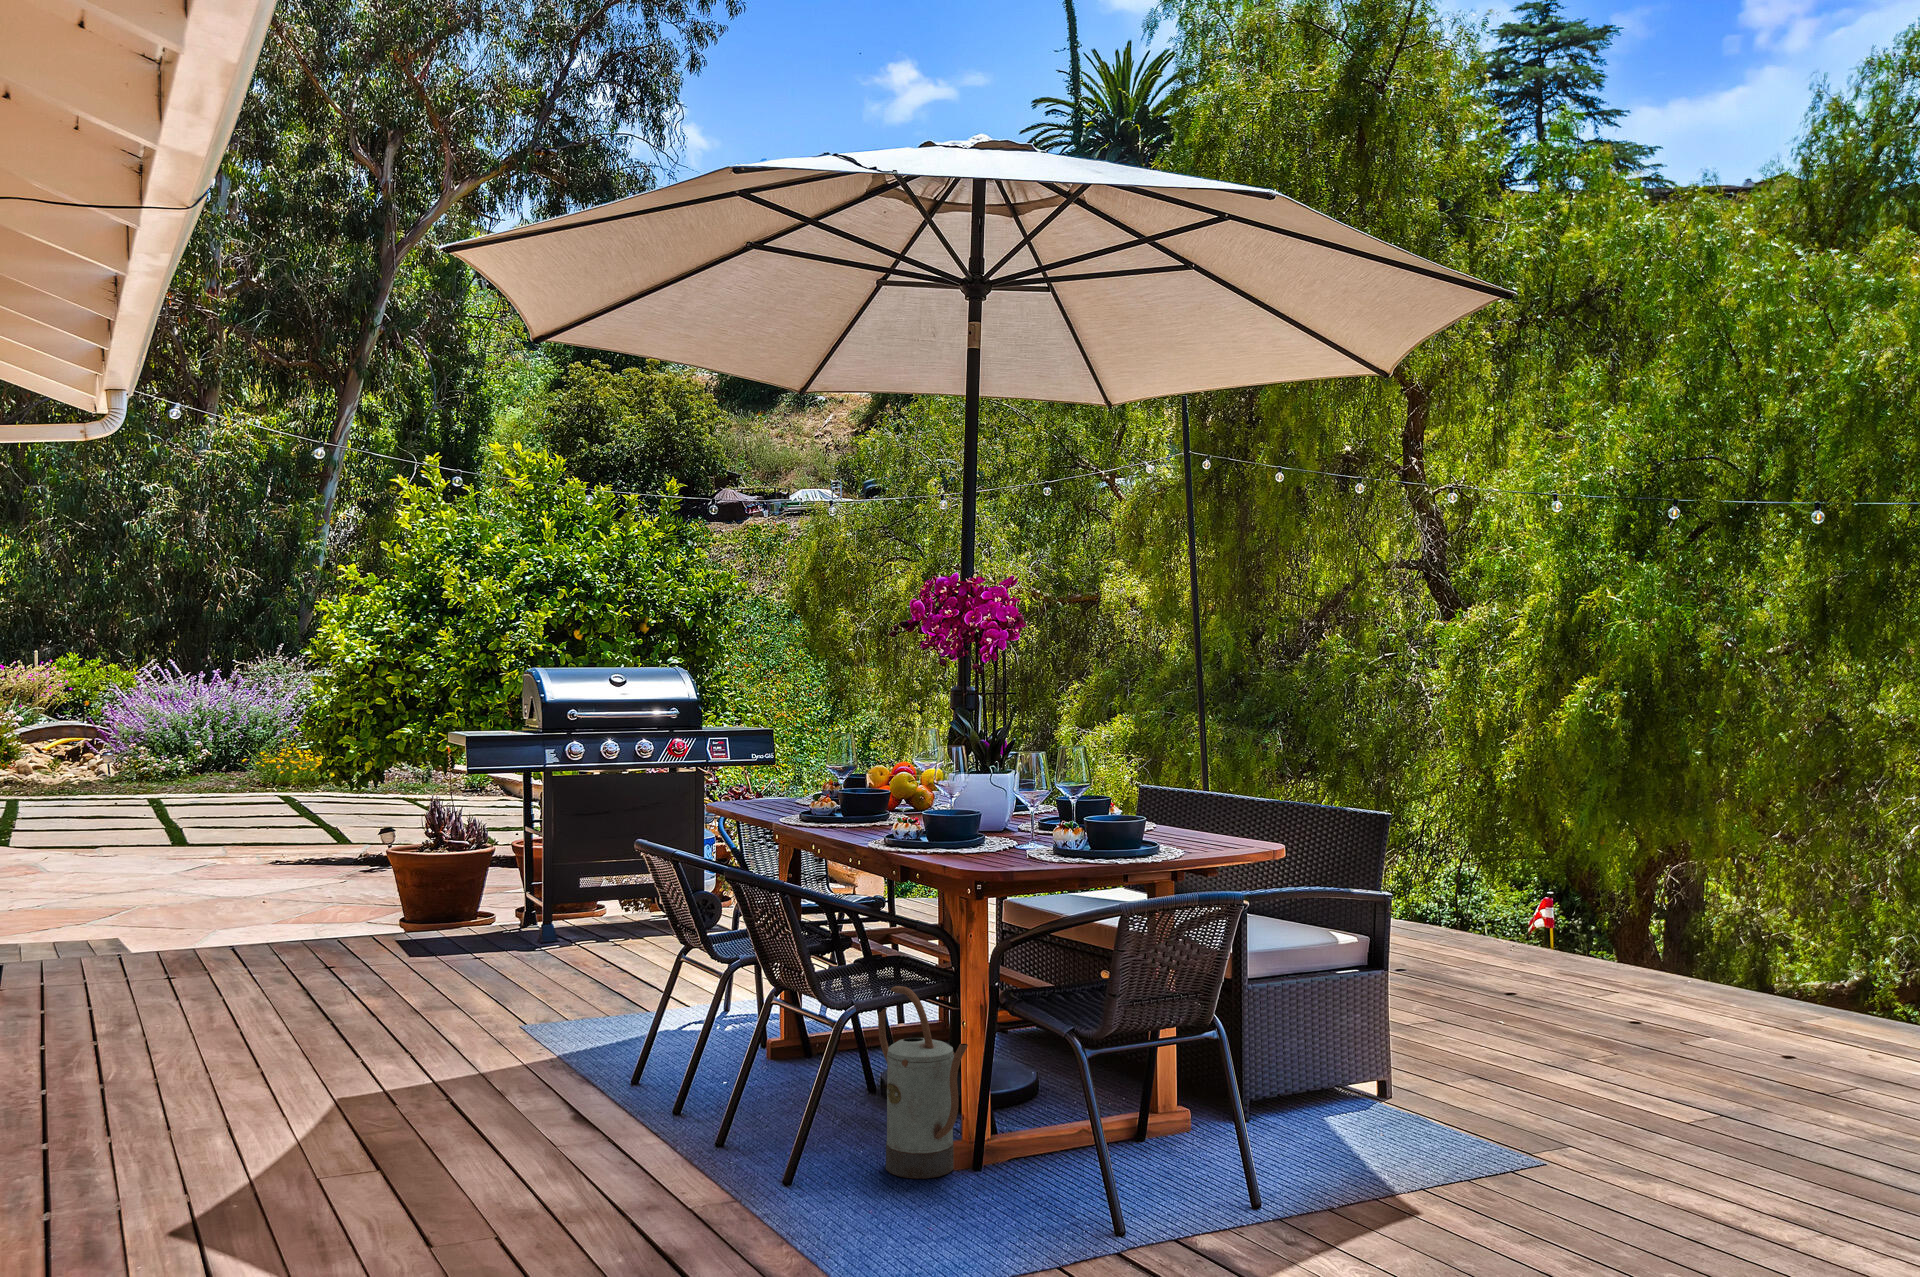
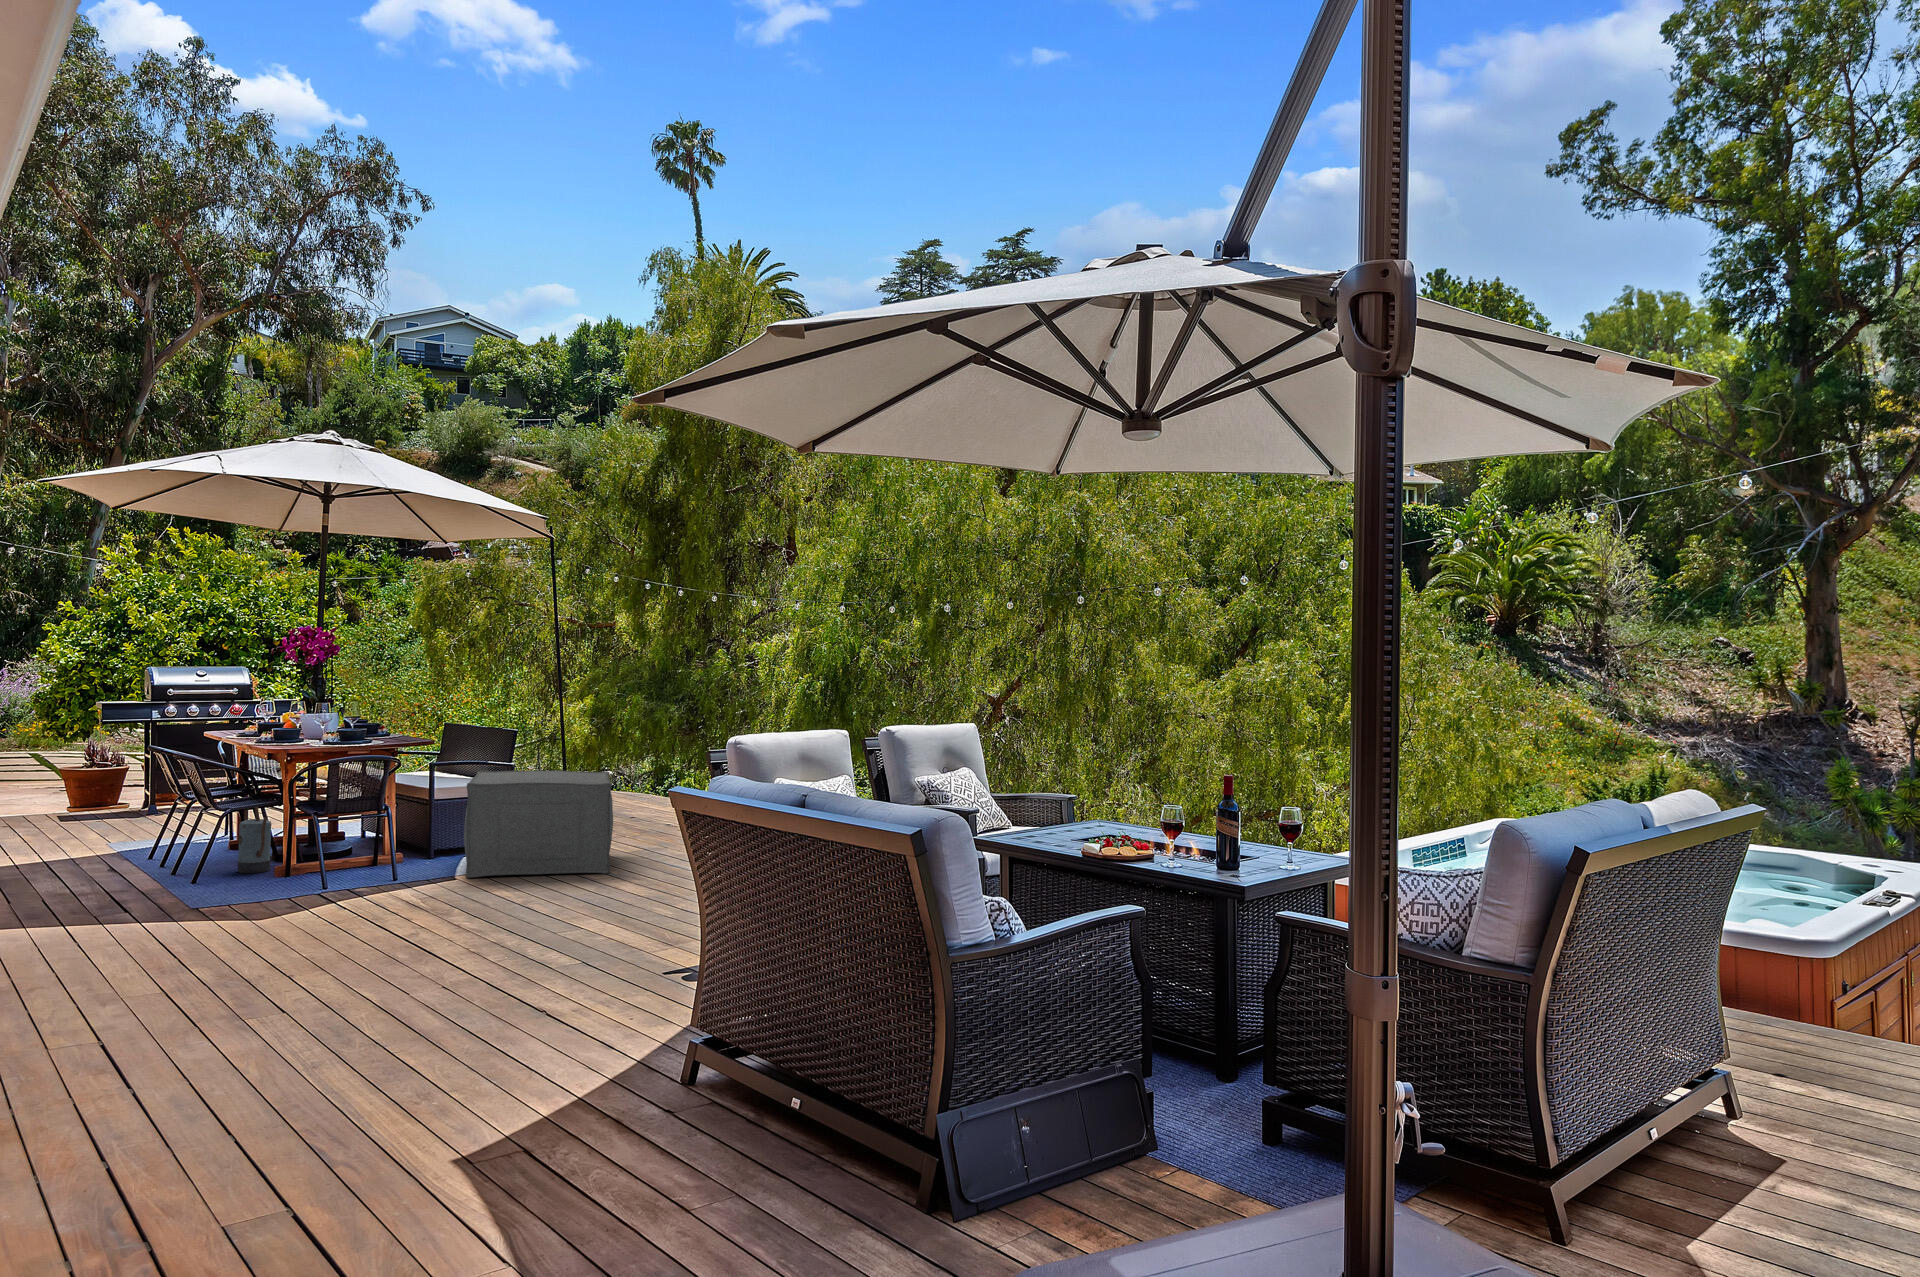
ottoman: none [1364,914,1857,1235] -> present [464,770,613,878]

